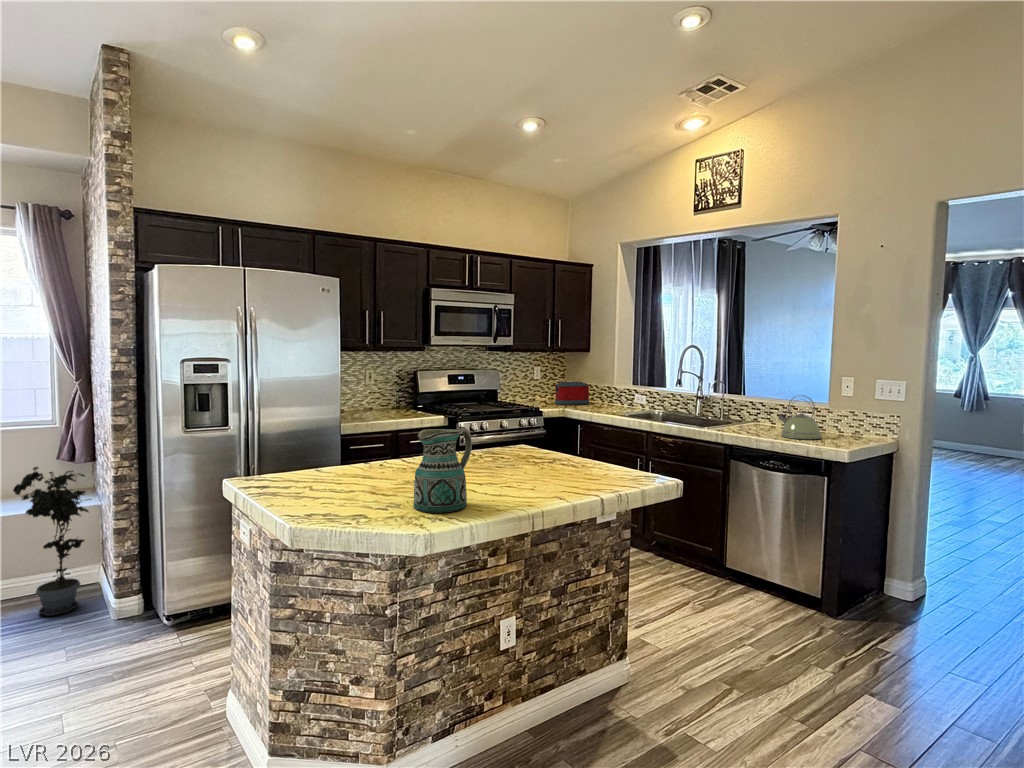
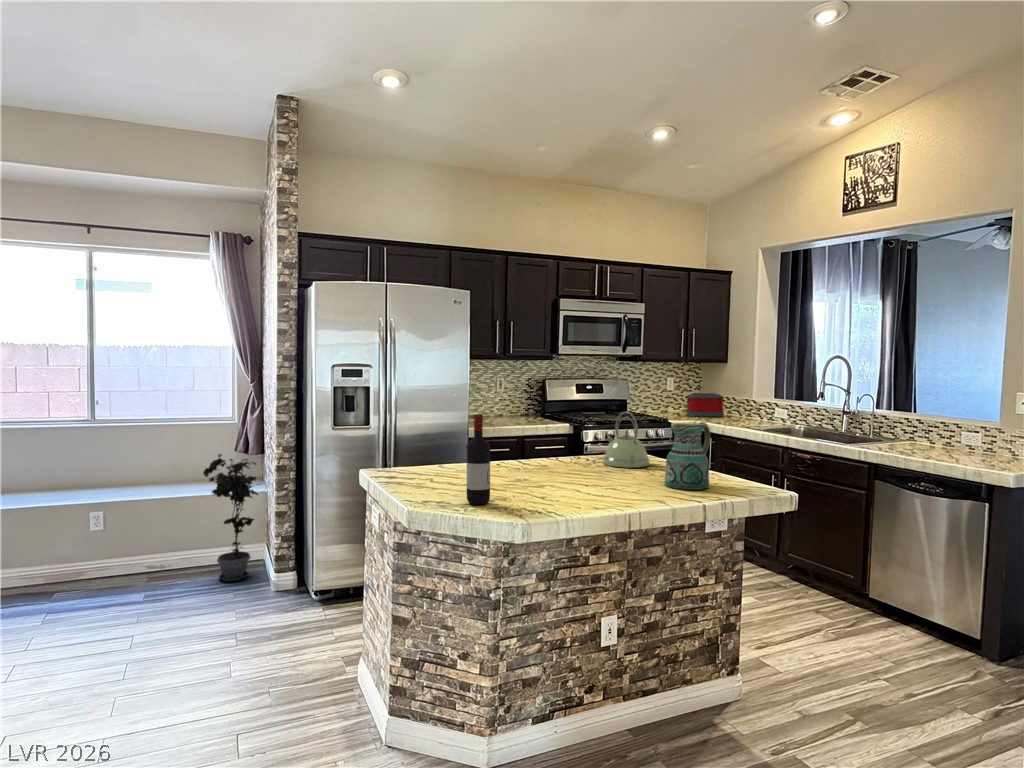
kettle: present [778,395,821,439] -> present [603,412,650,468]
wine bottle: none [356,415,383,515] -> present [466,414,490,505]
ceramic pitcher: present [413,426,472,513] -> present [665,422,710,490]

